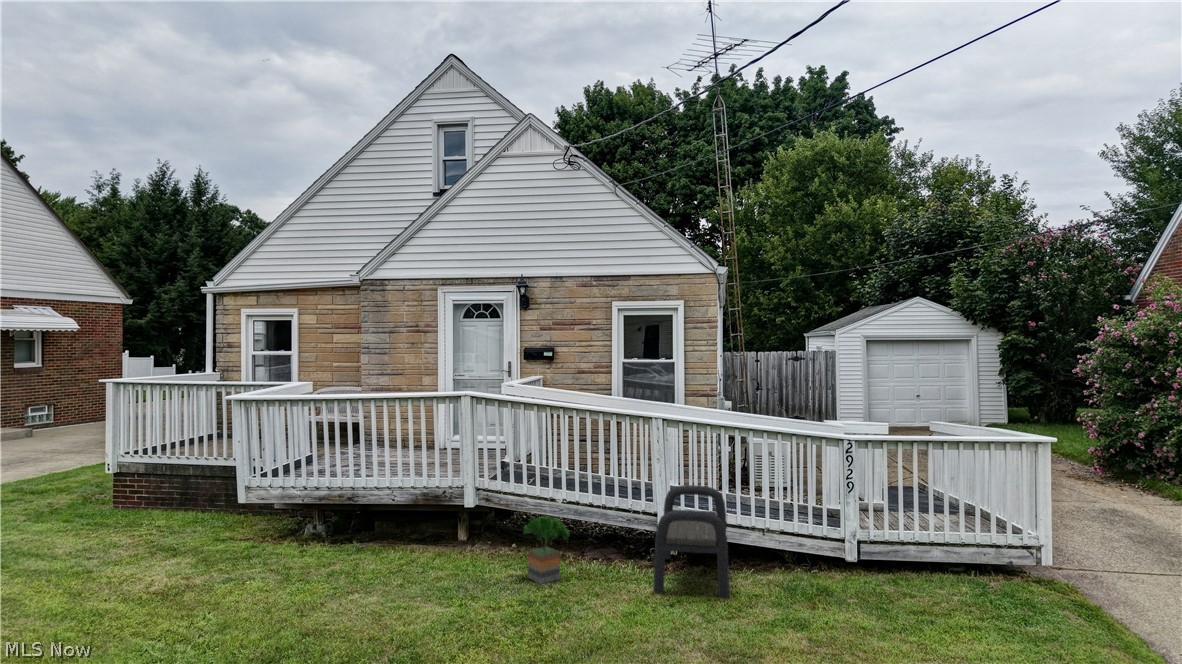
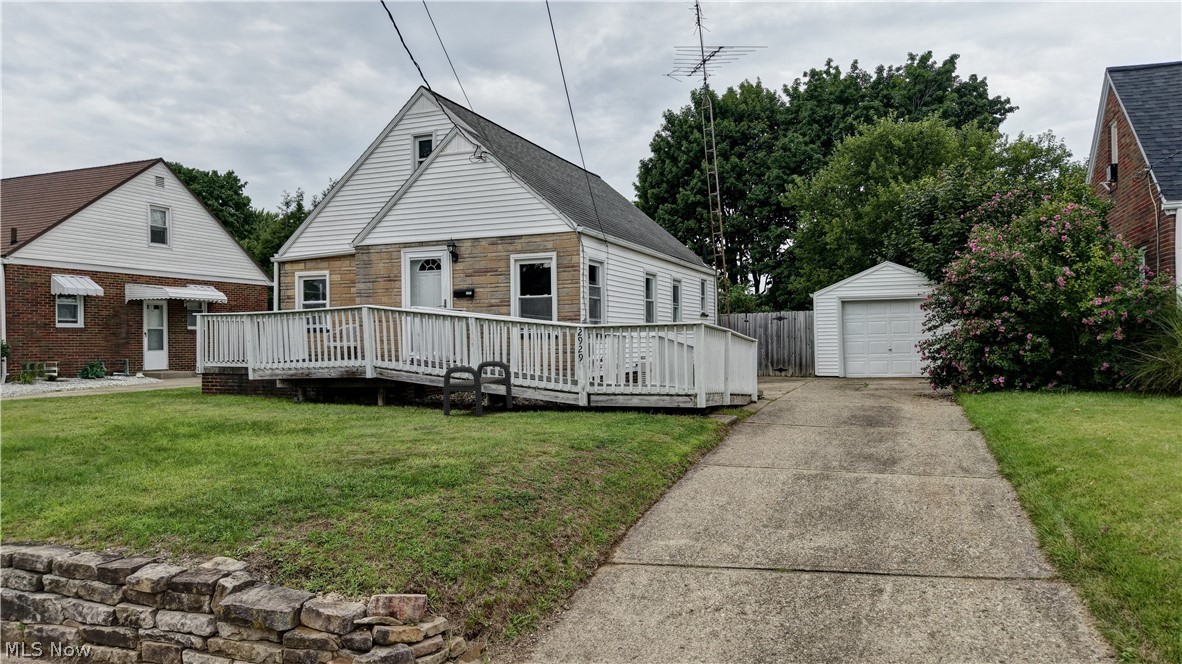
potted tree: present [524,516,569,584] -> none [380,375,407,413]

